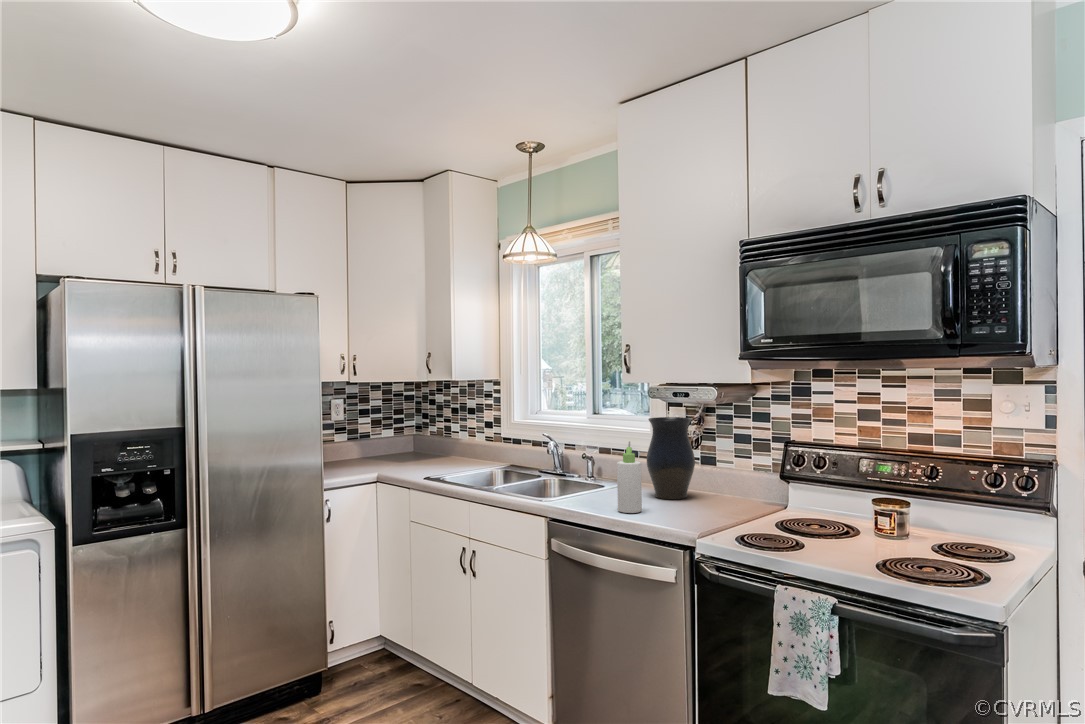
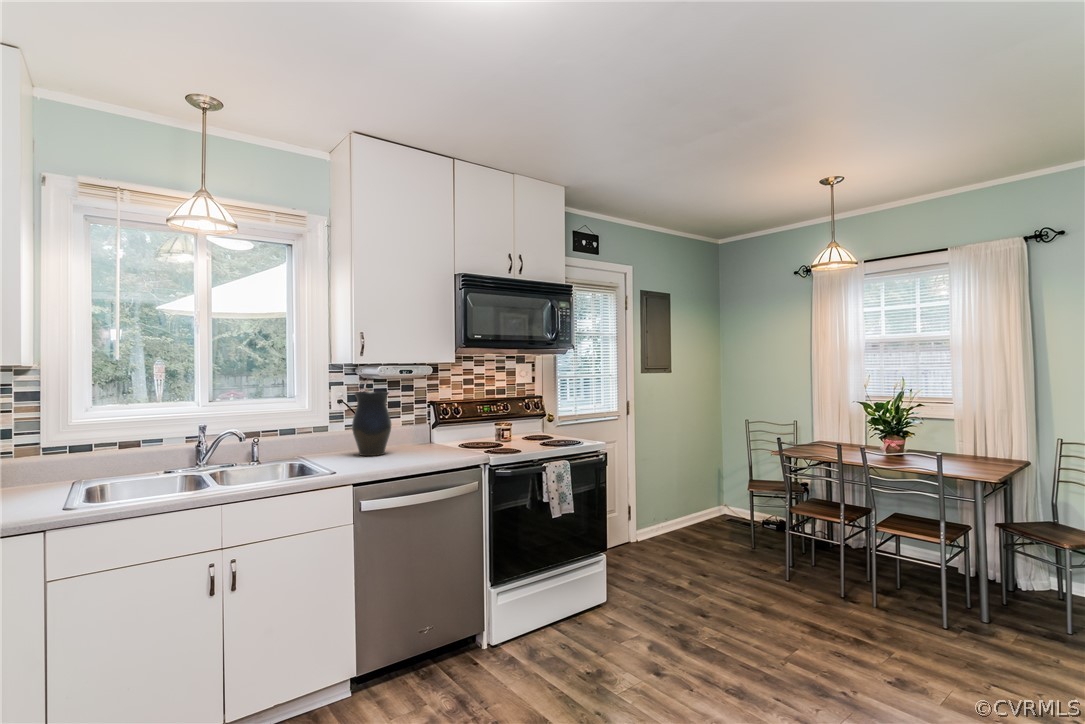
bottle: present [617,441,642,513] -> none [400,408,421,462]

